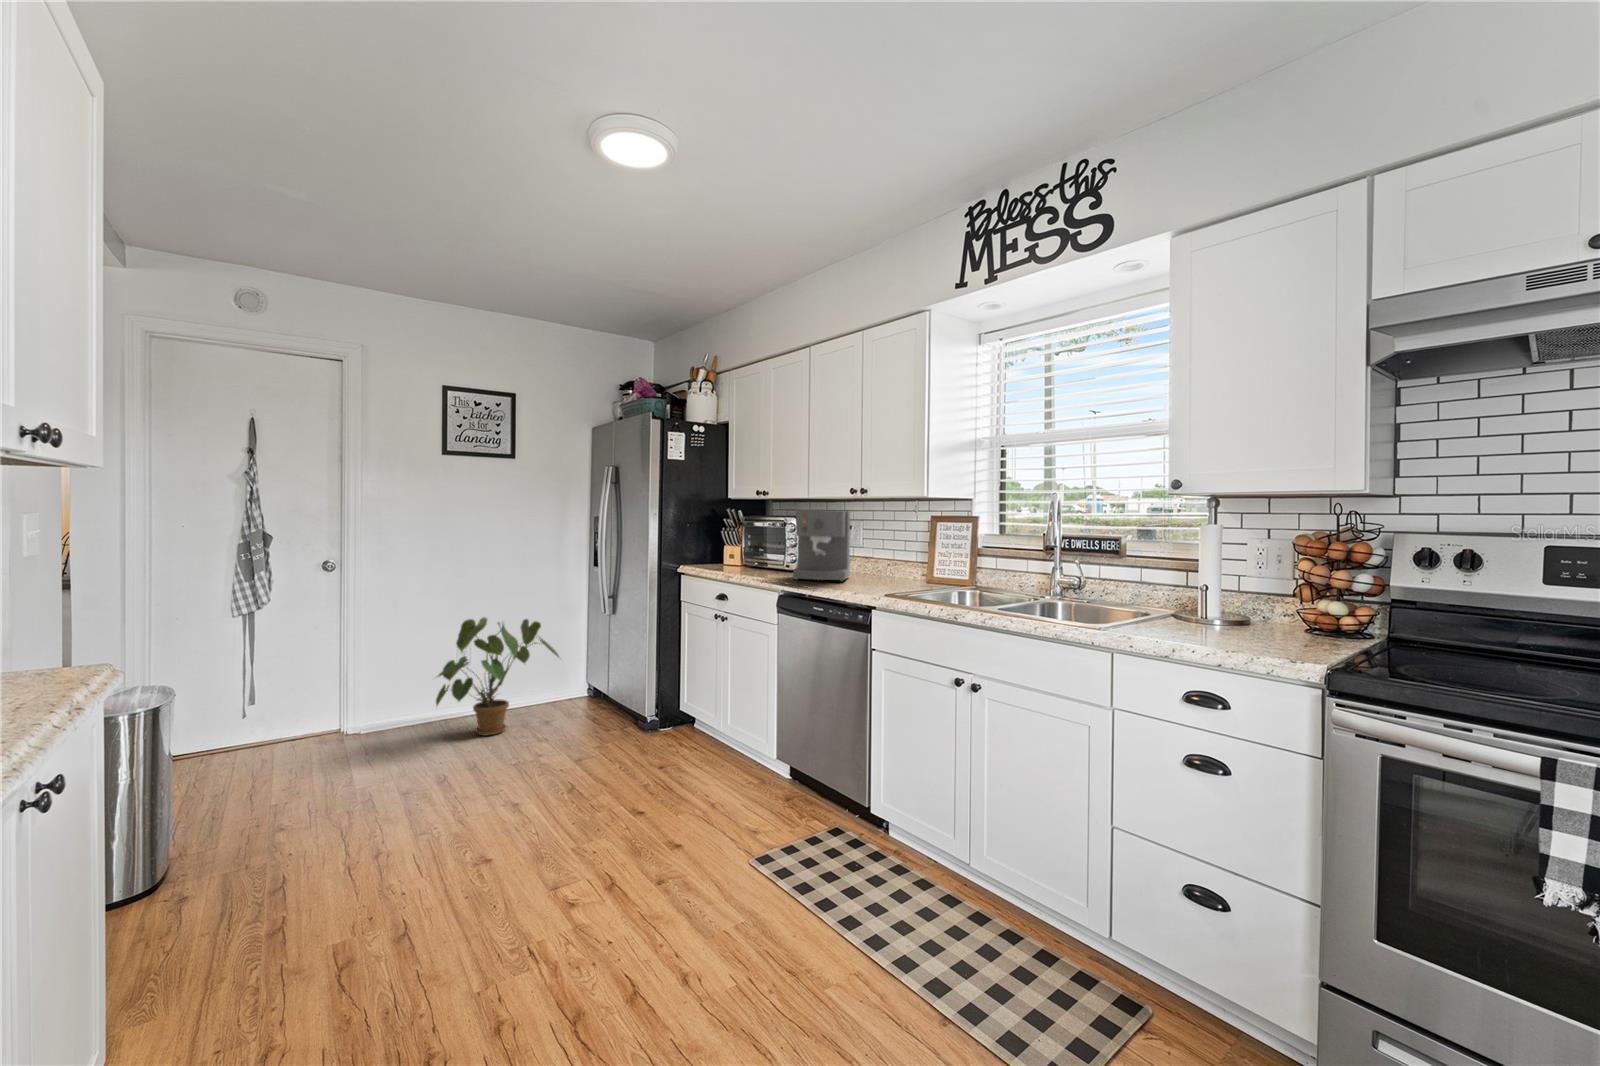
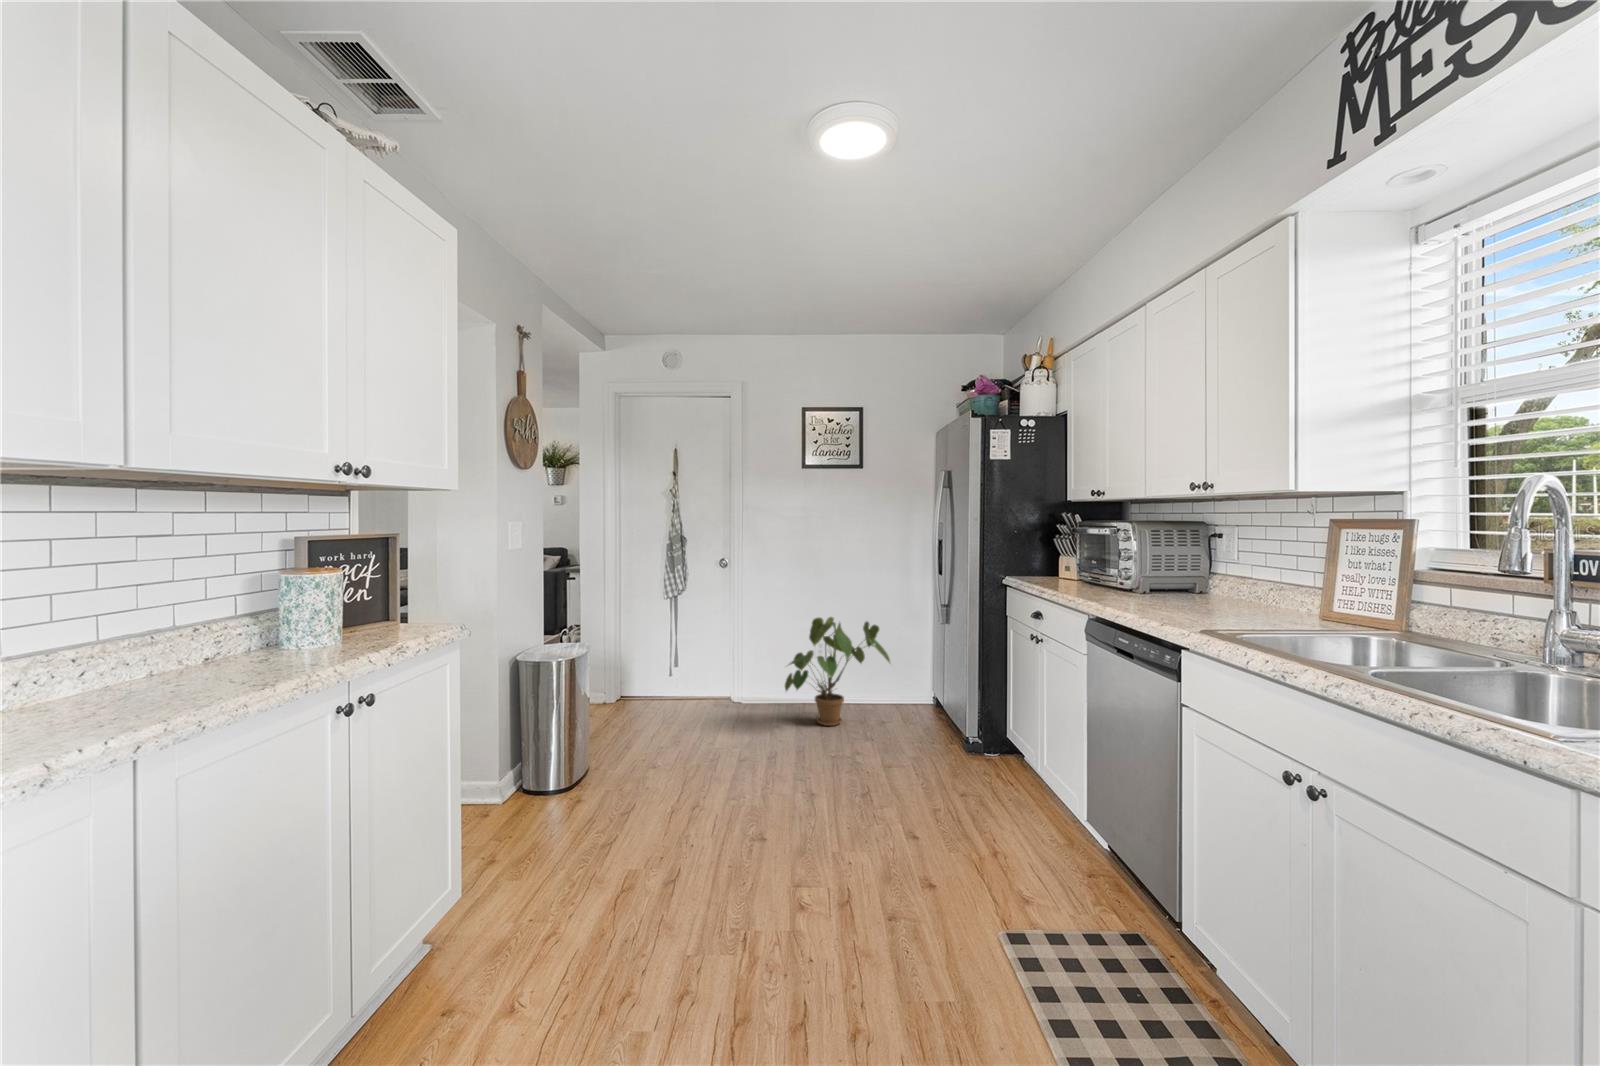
coffee maker: present [793,510,850,582] -> none [1109,513,1203,607]

